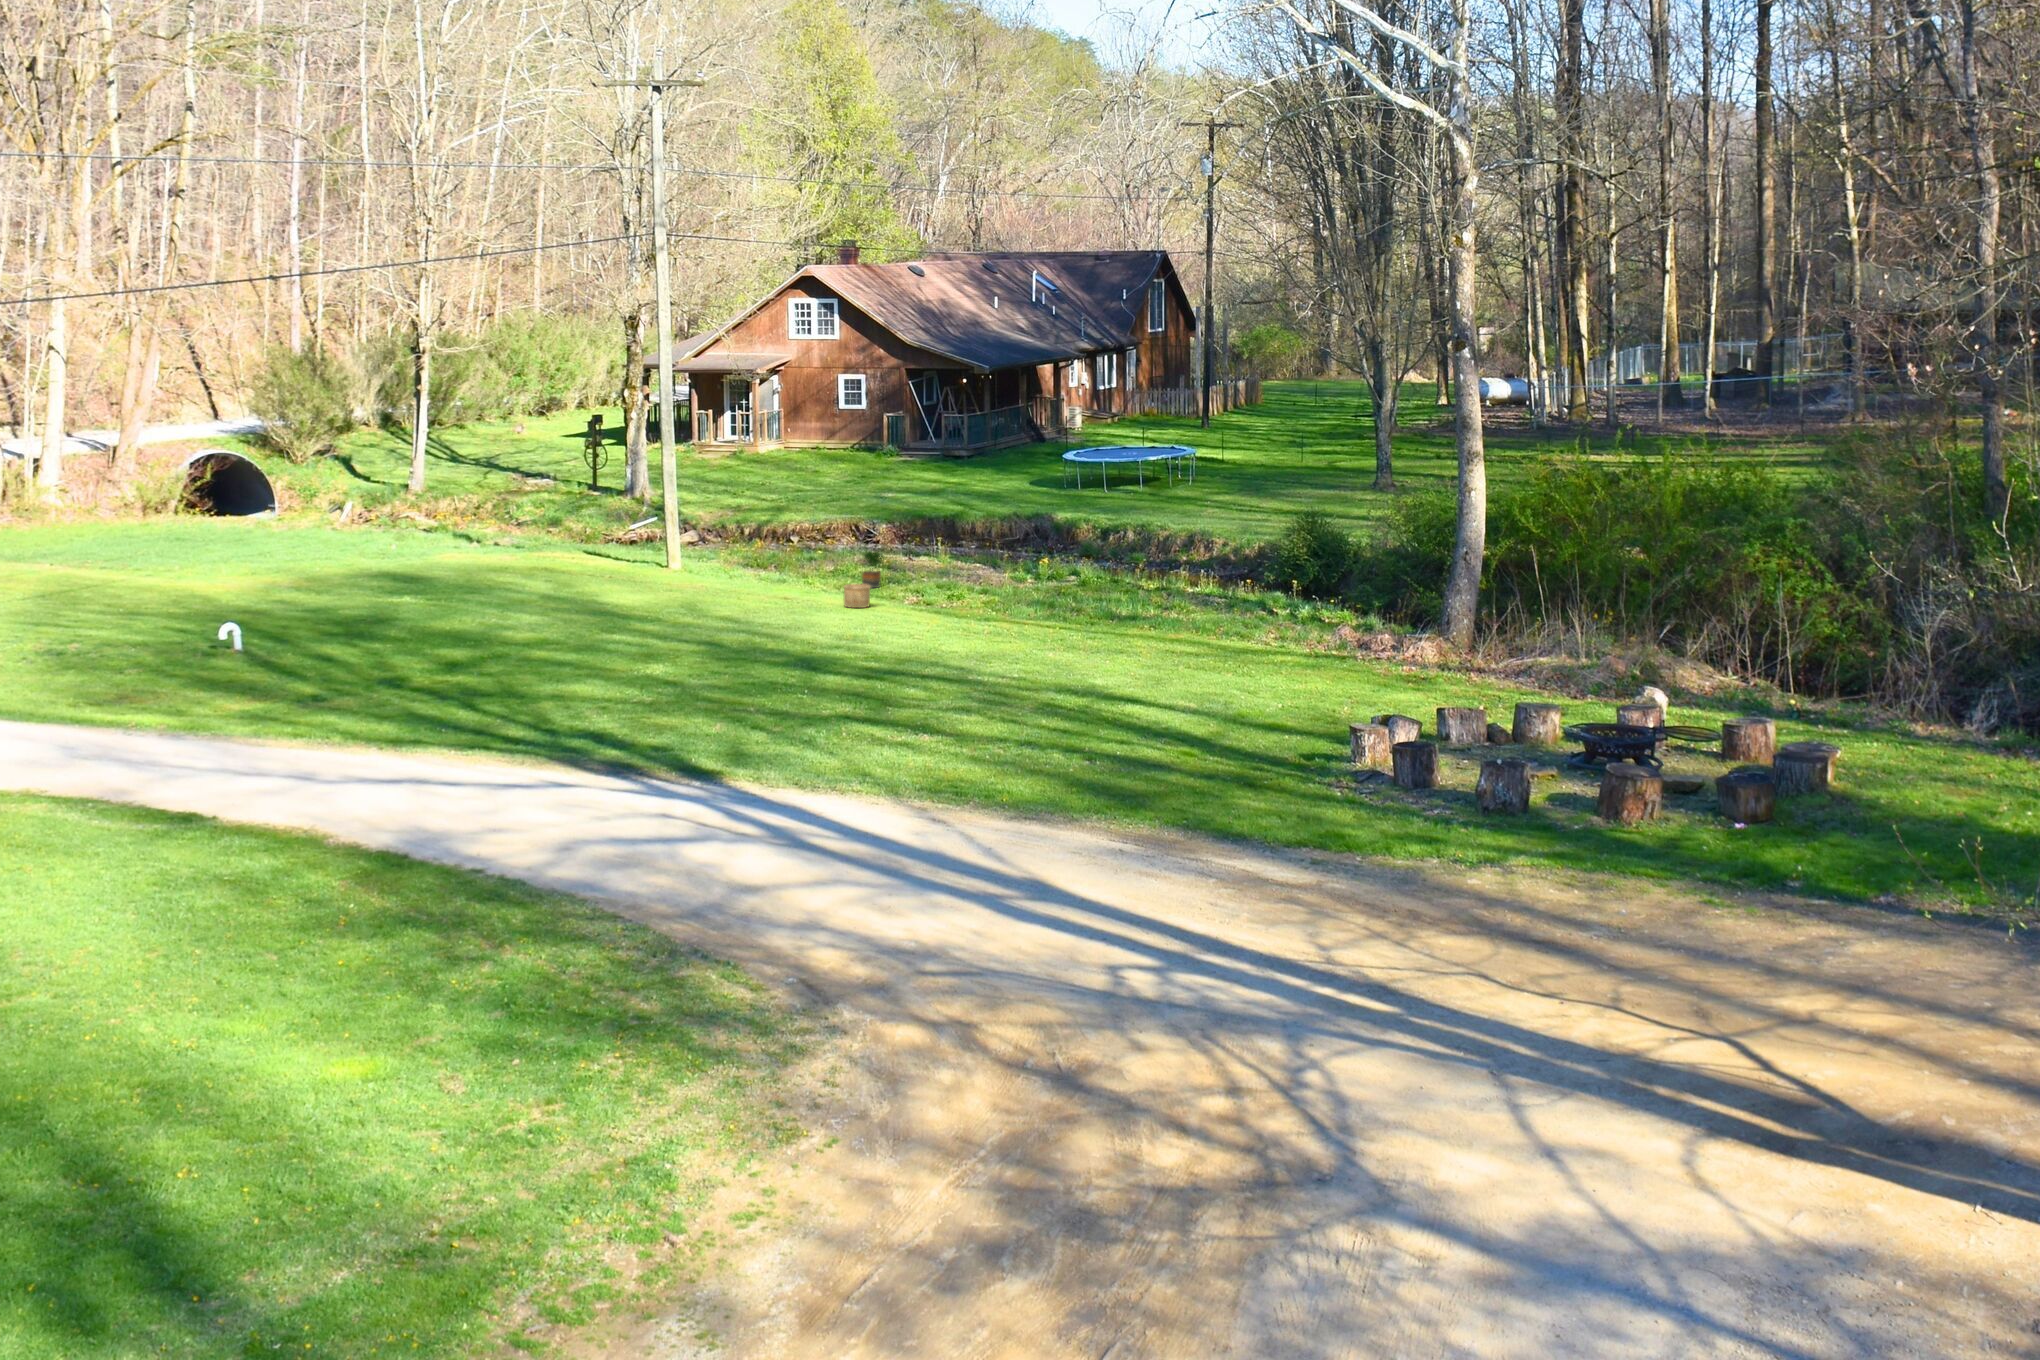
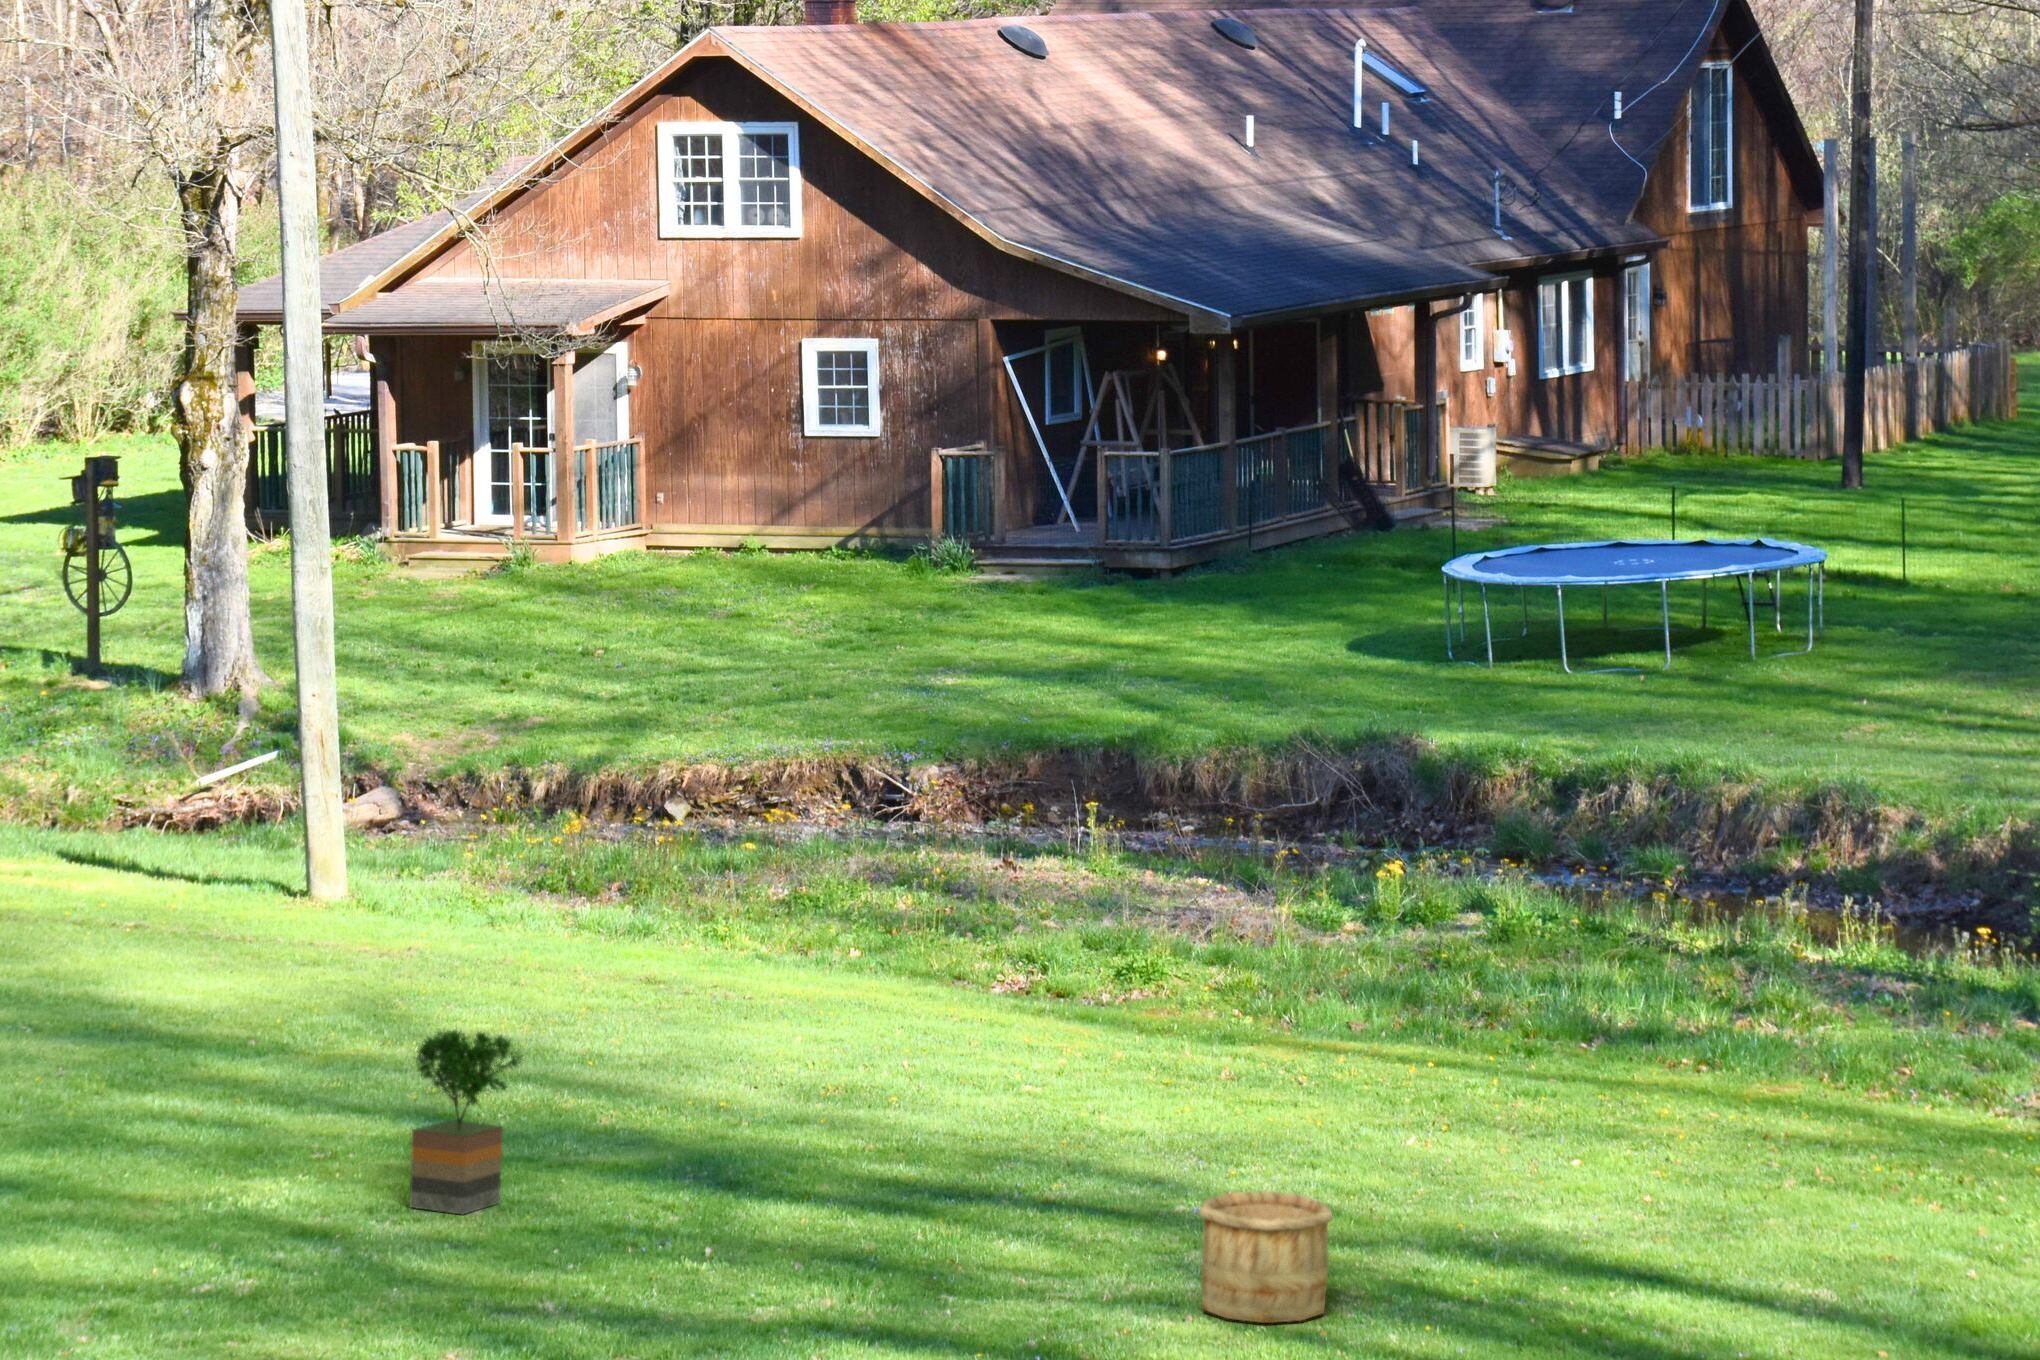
potted tree: present [862,551,885,588] -> present [410,1030,523,1214]

